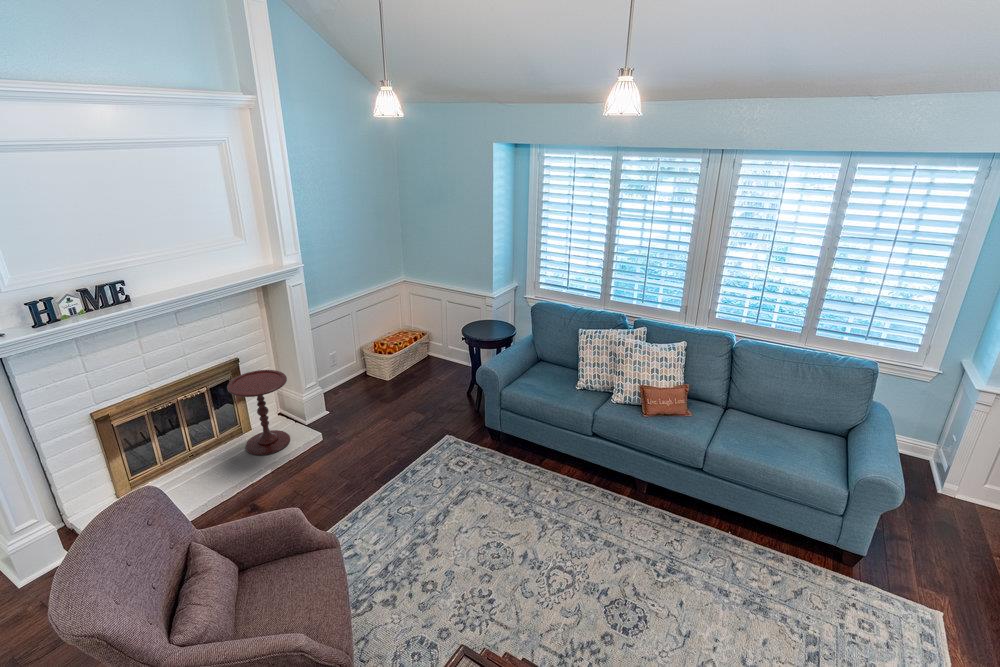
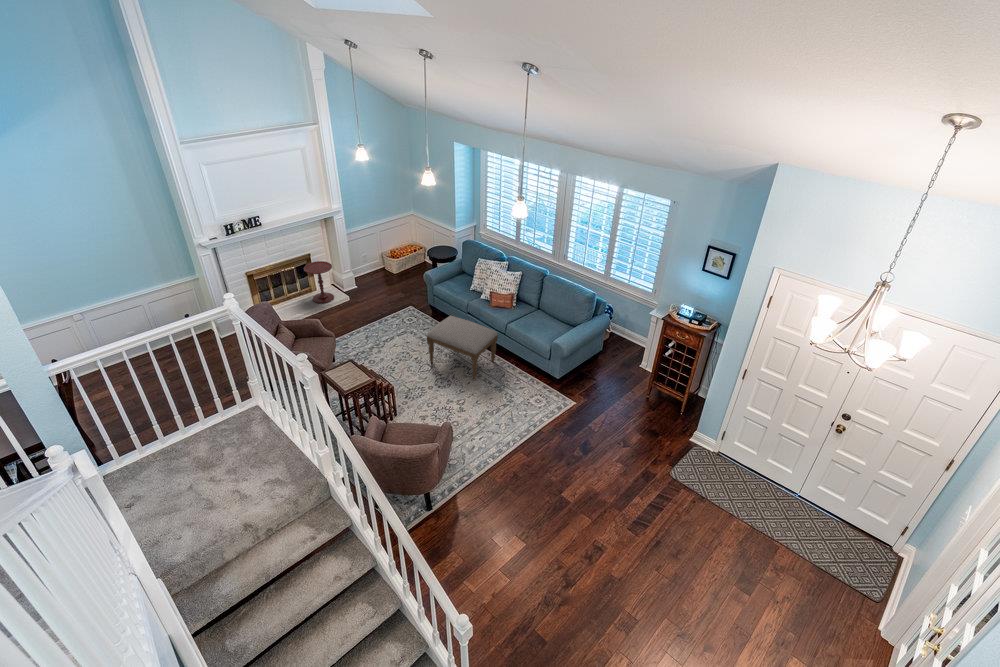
ottoman: none [557,447,700,591] -> present [427,316,498,380]

